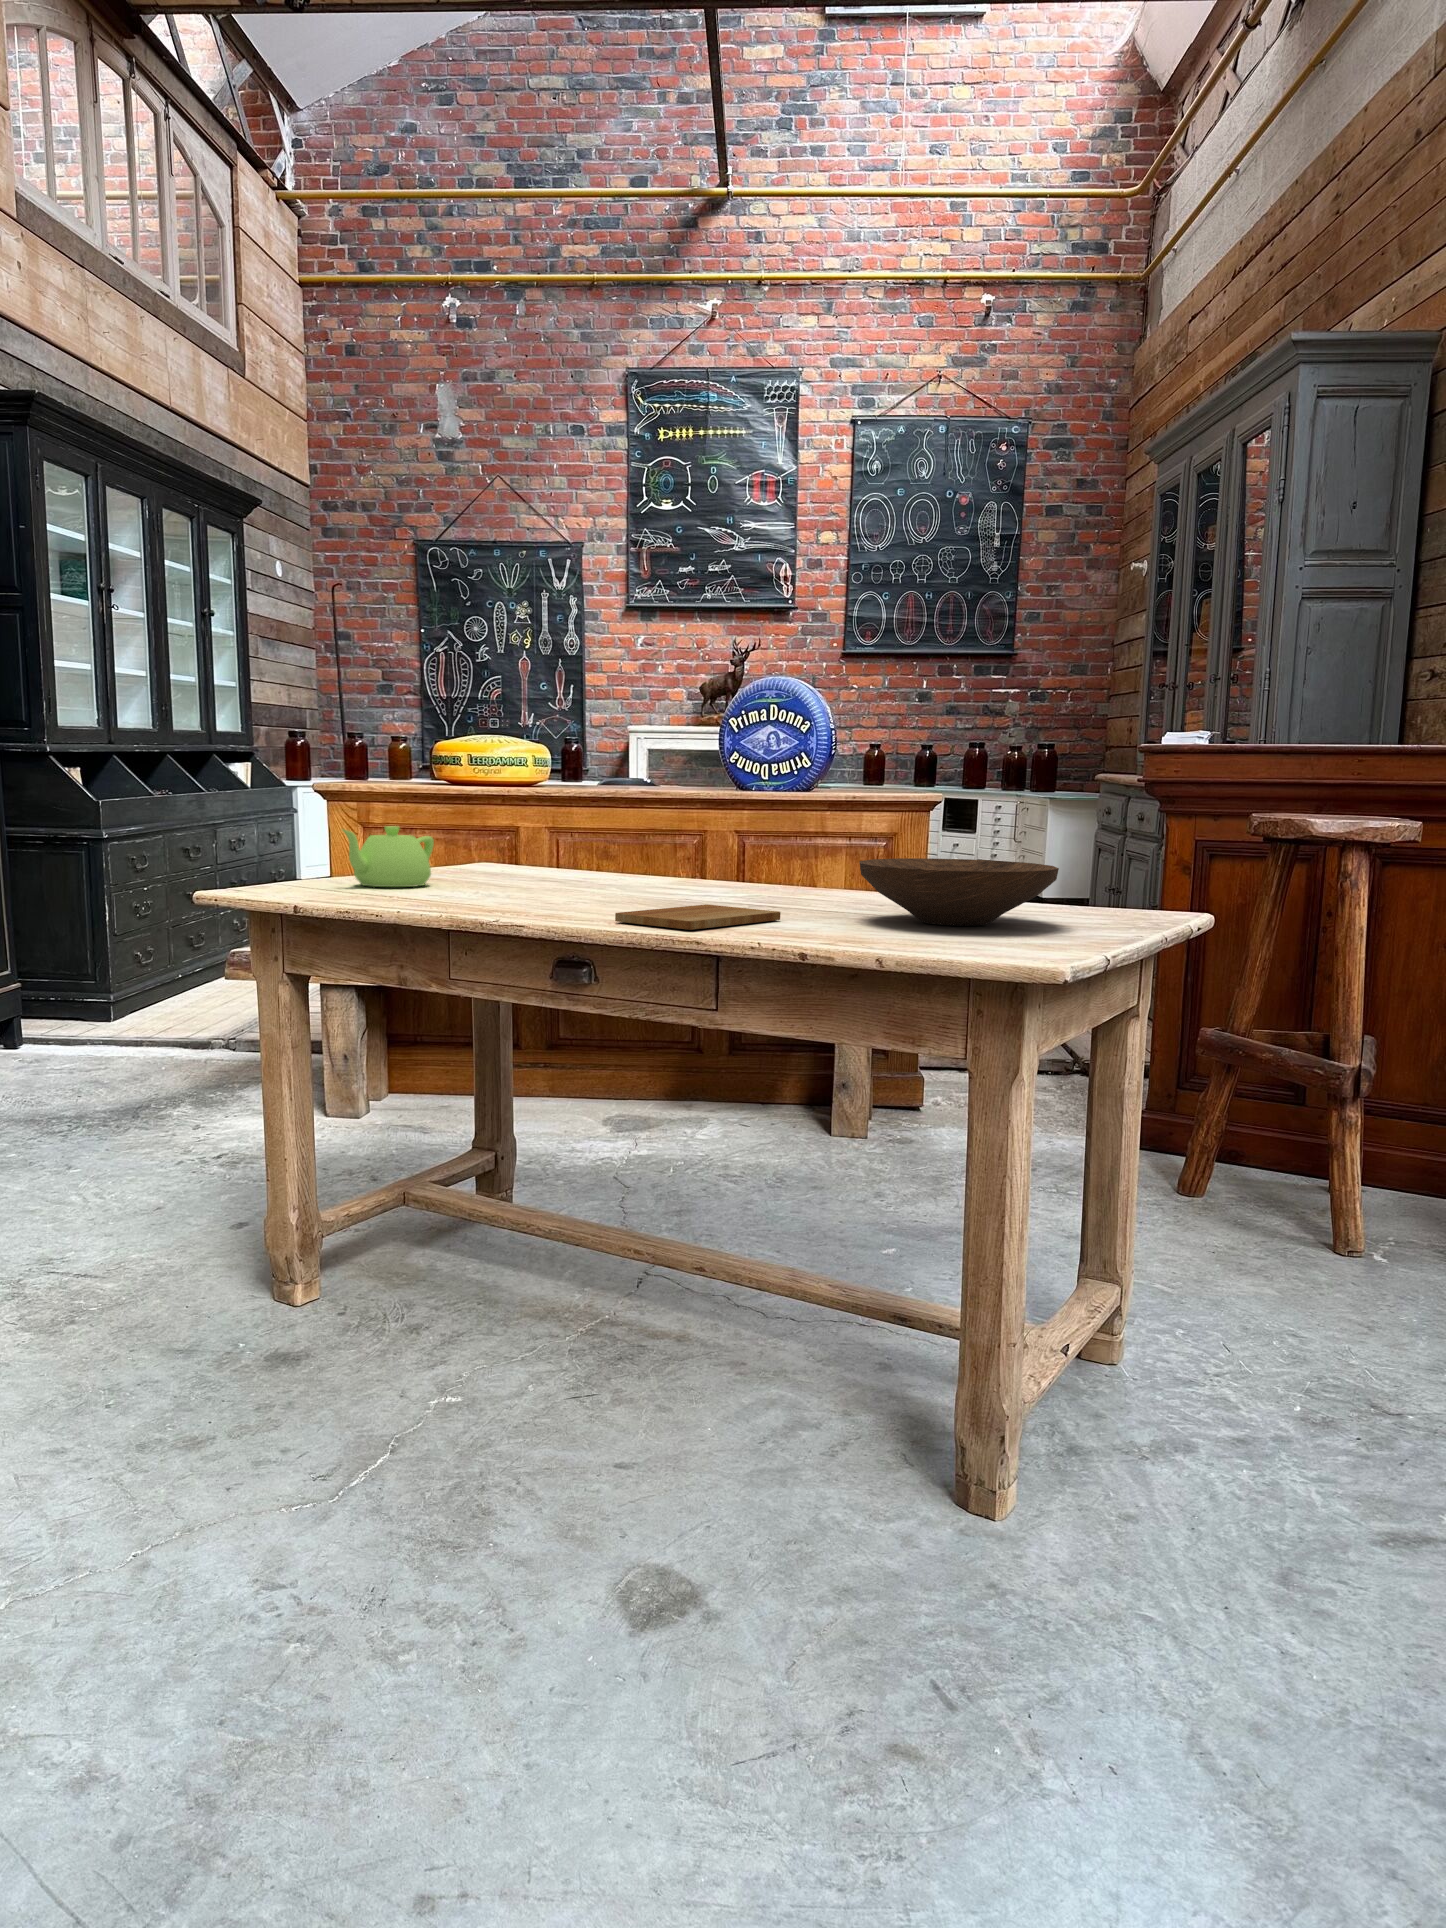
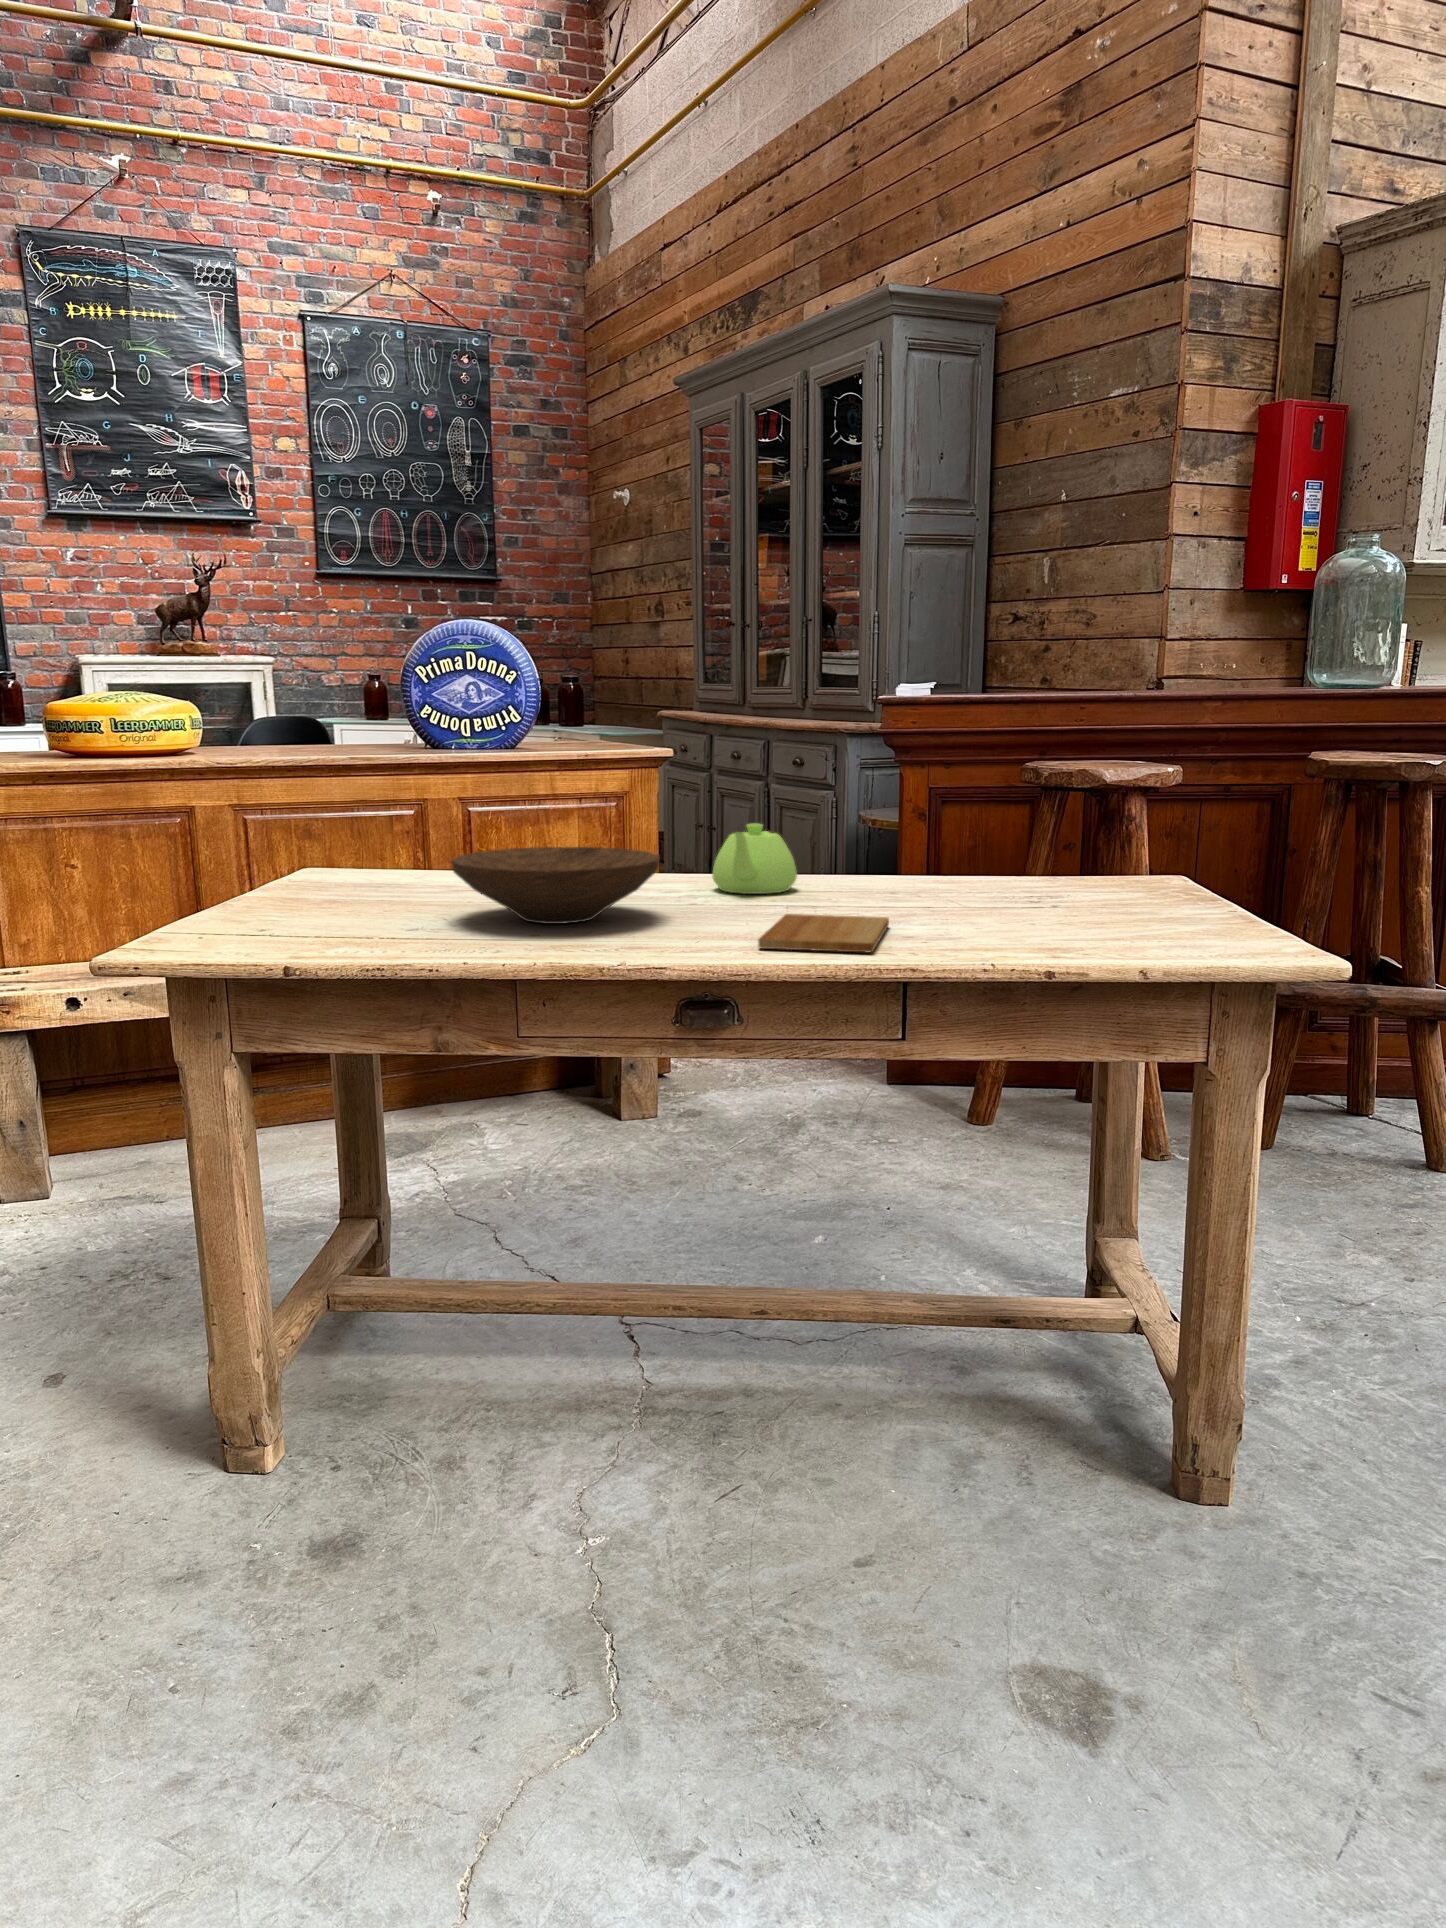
teapot: present [343,826,434,887] -> present [712,823,797,894]
wooden bowl: present [860,858,1059,926] -> present [451,847,660,924]

